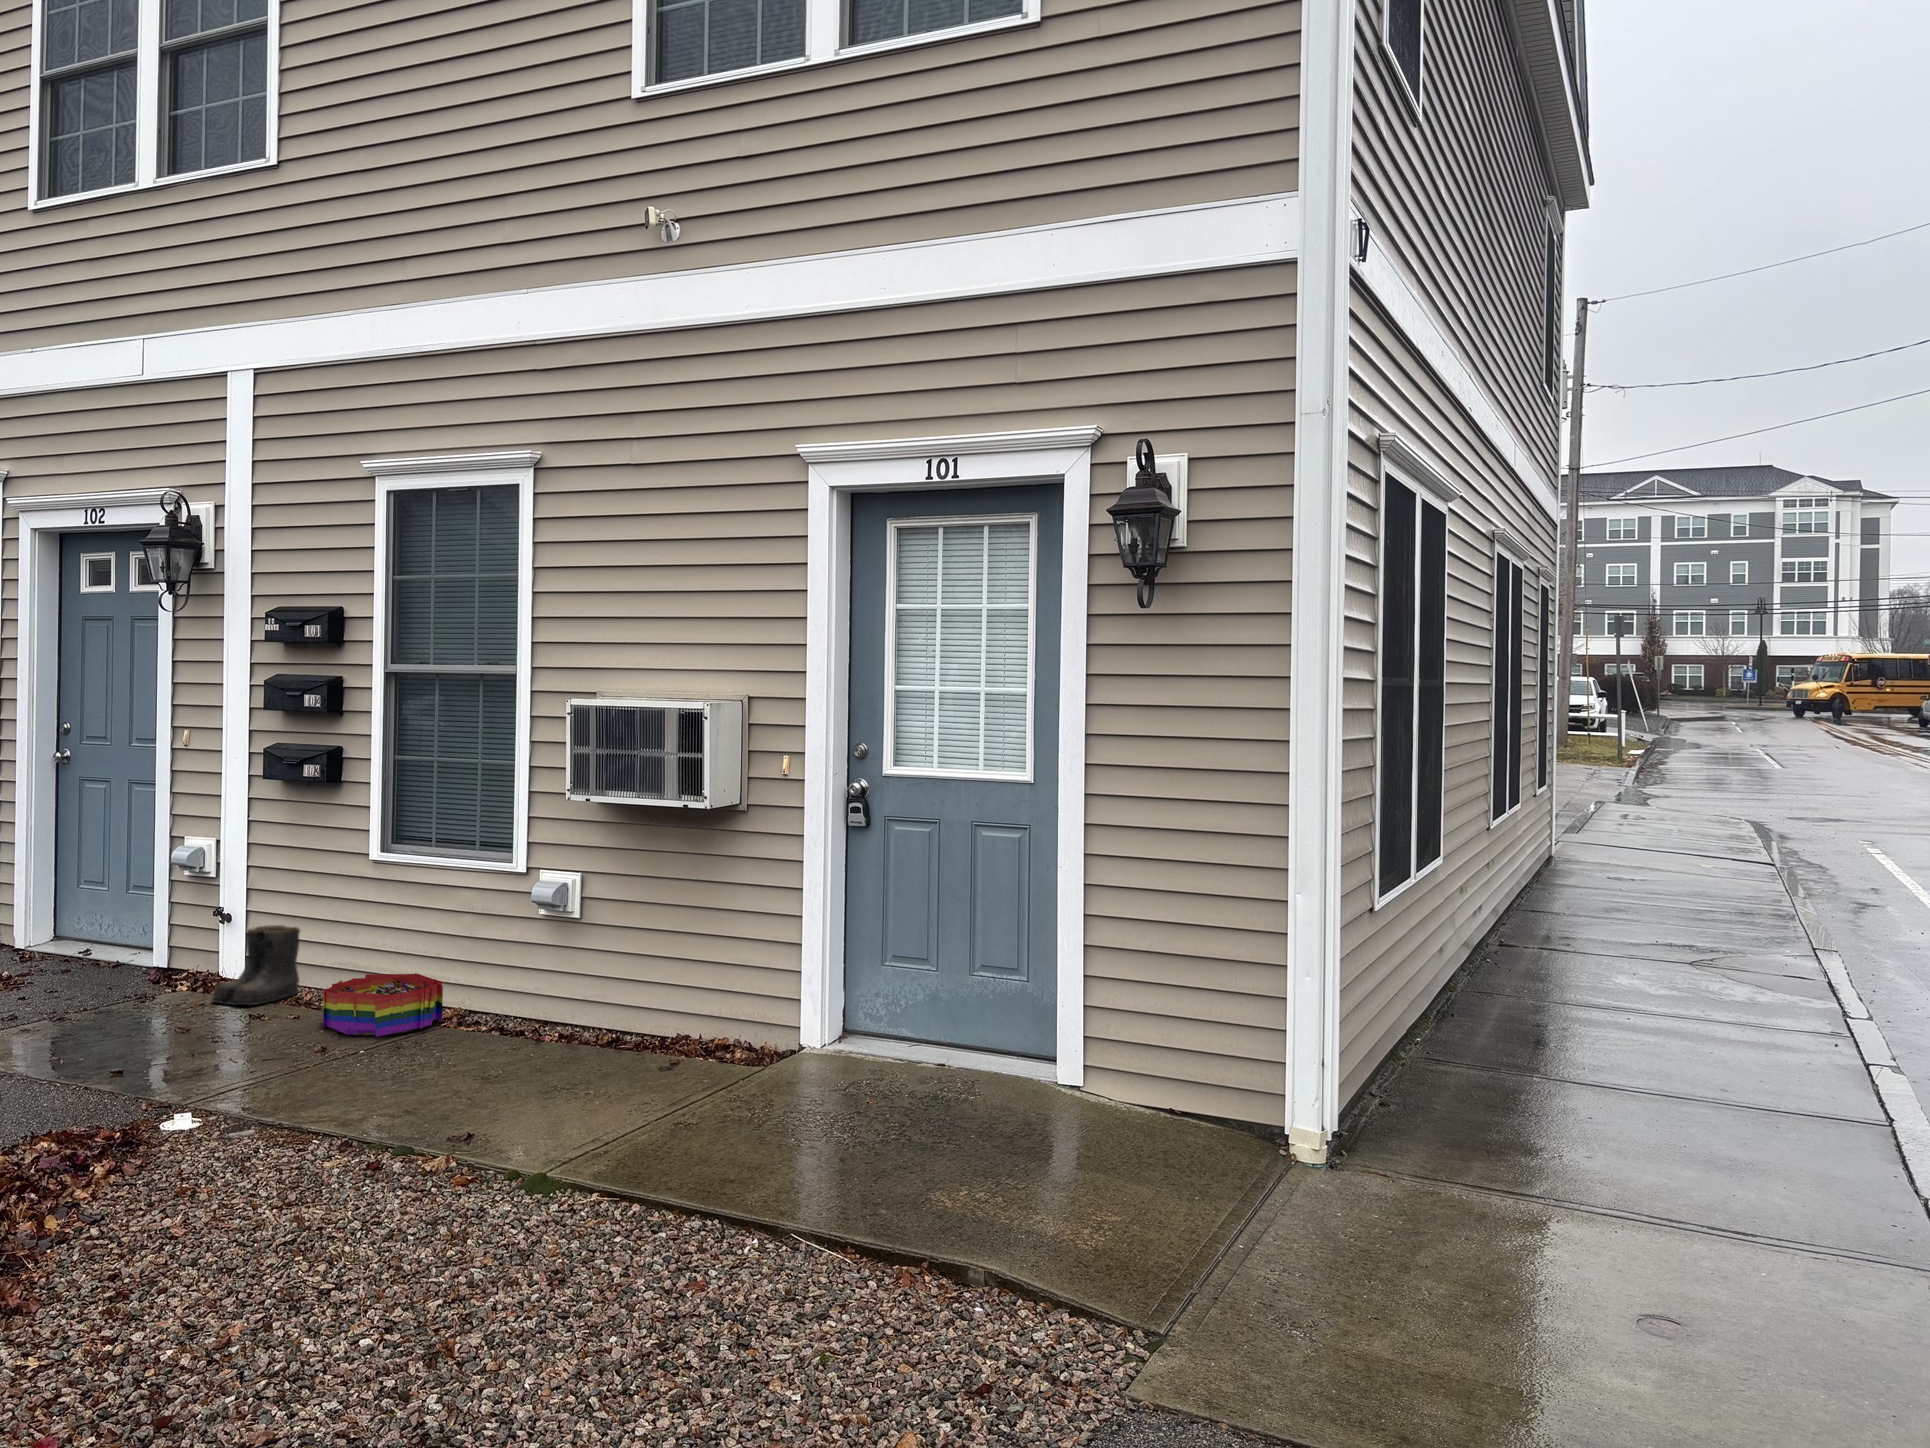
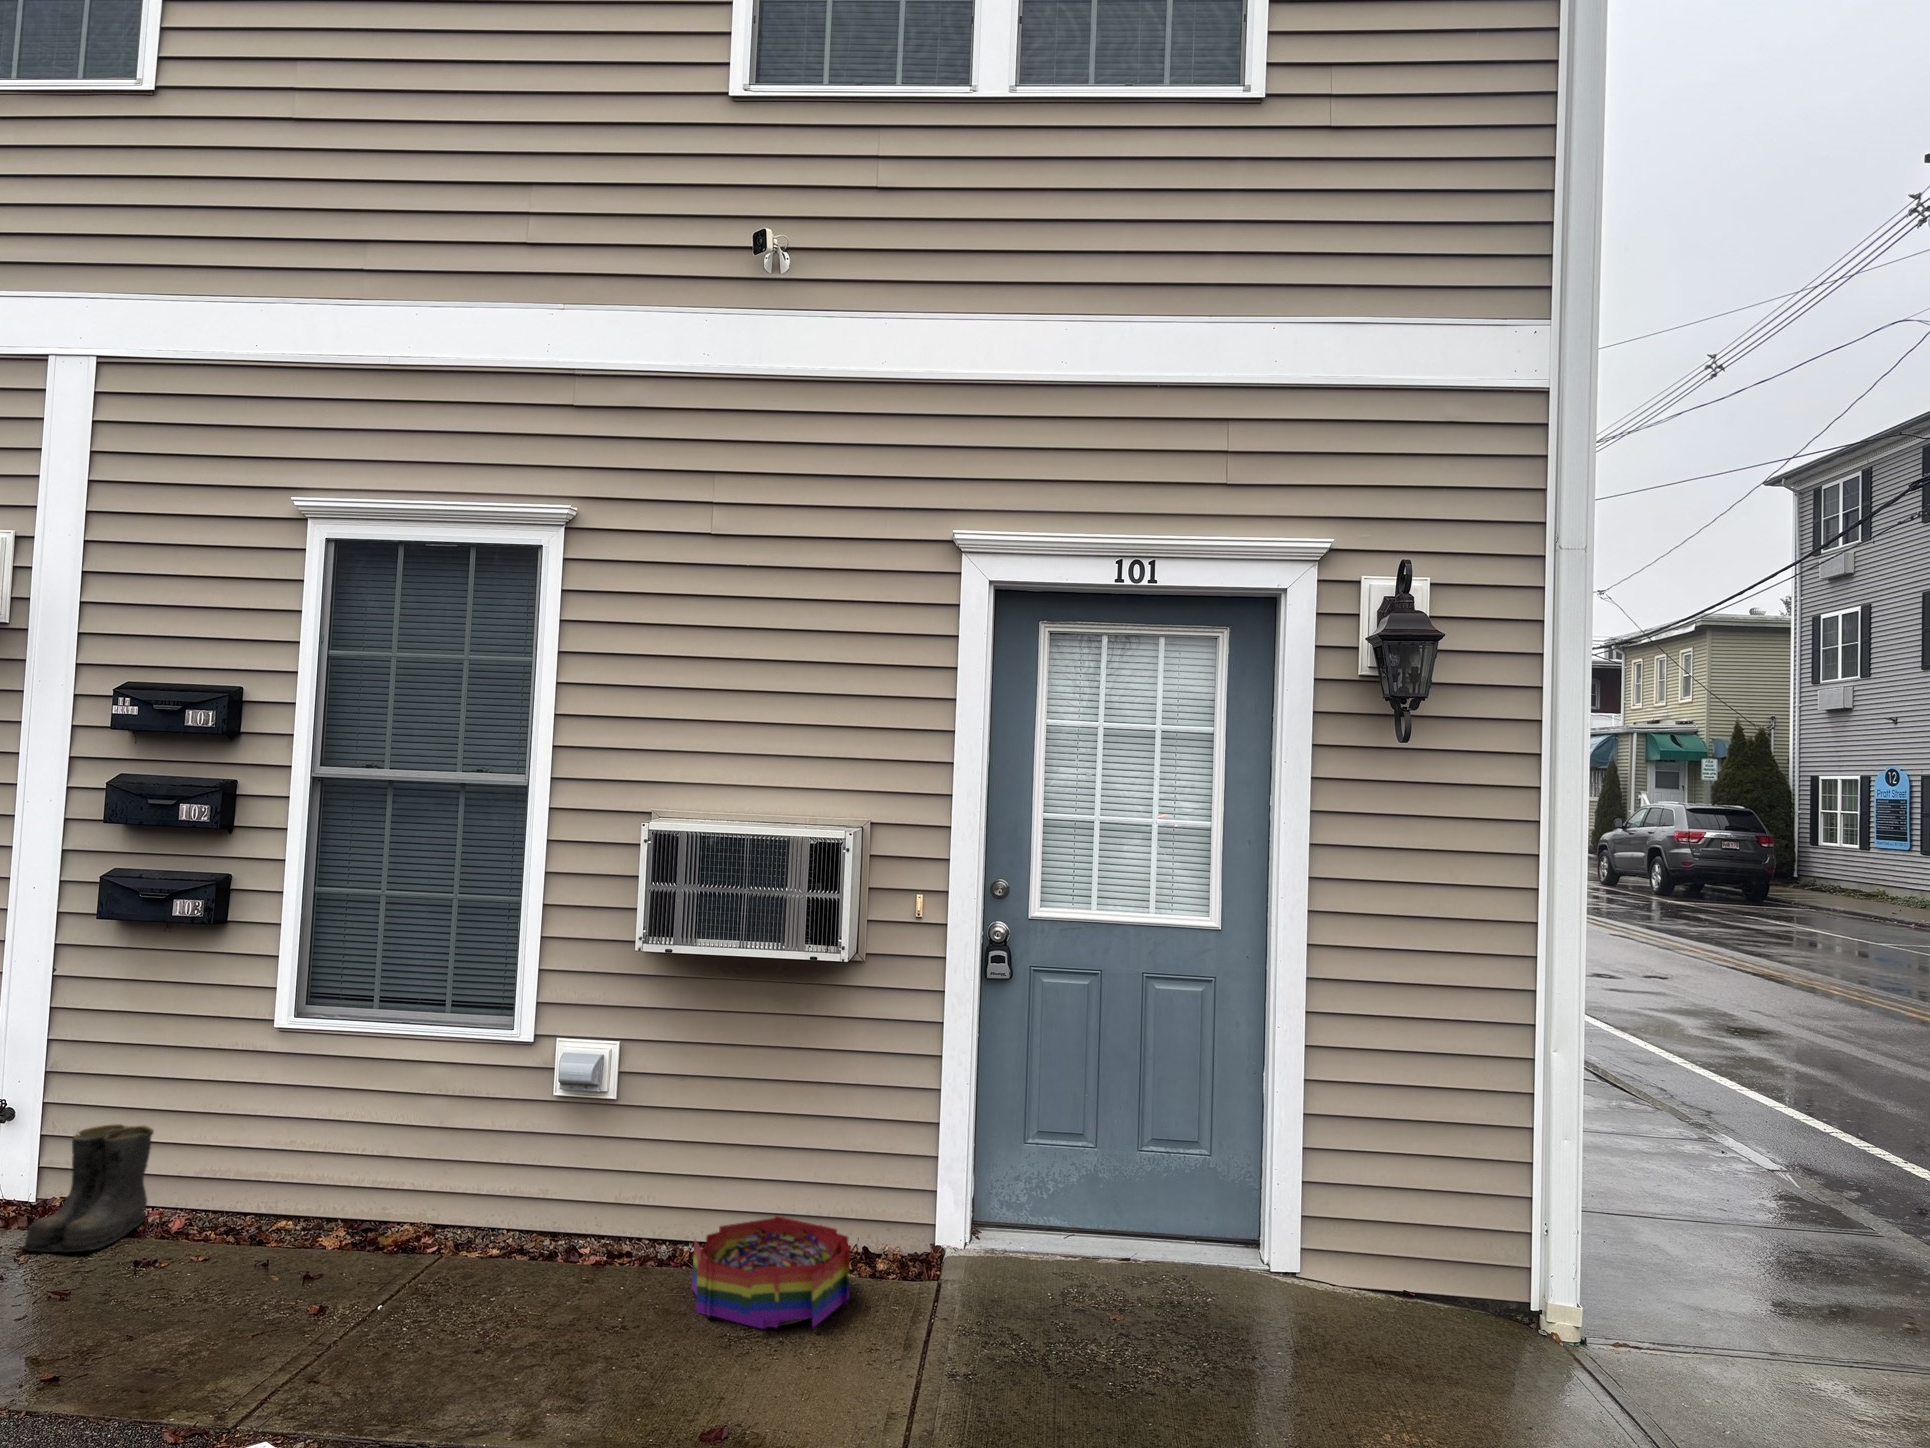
storage bin: present [323,973,443,1037] -> present [692,1216,850,1329]

